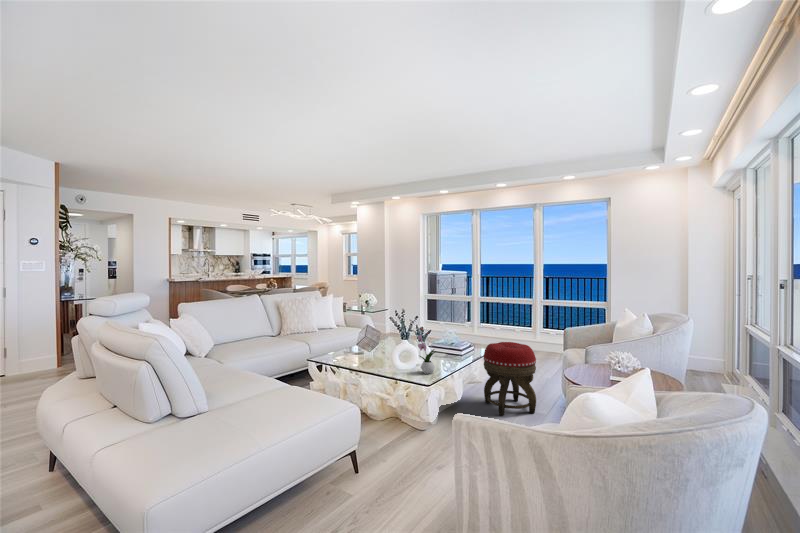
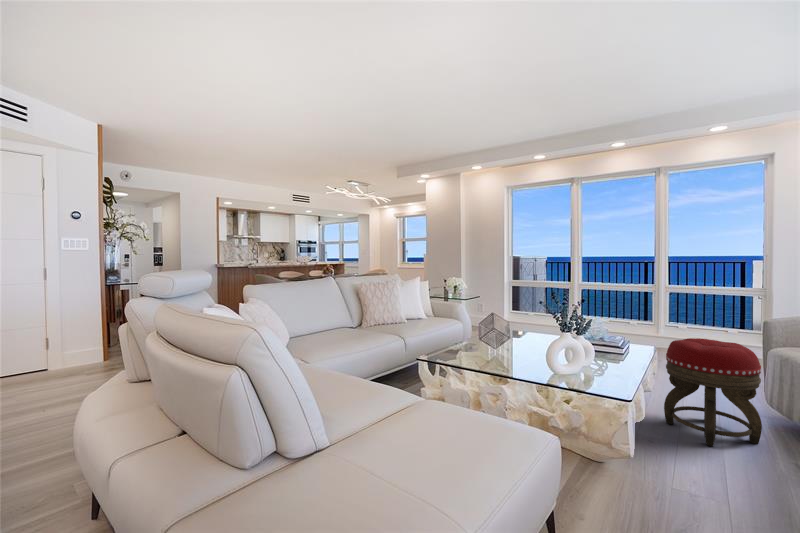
flower arrangement: present [418,328,436,374] -> none [589,317,623,383]

